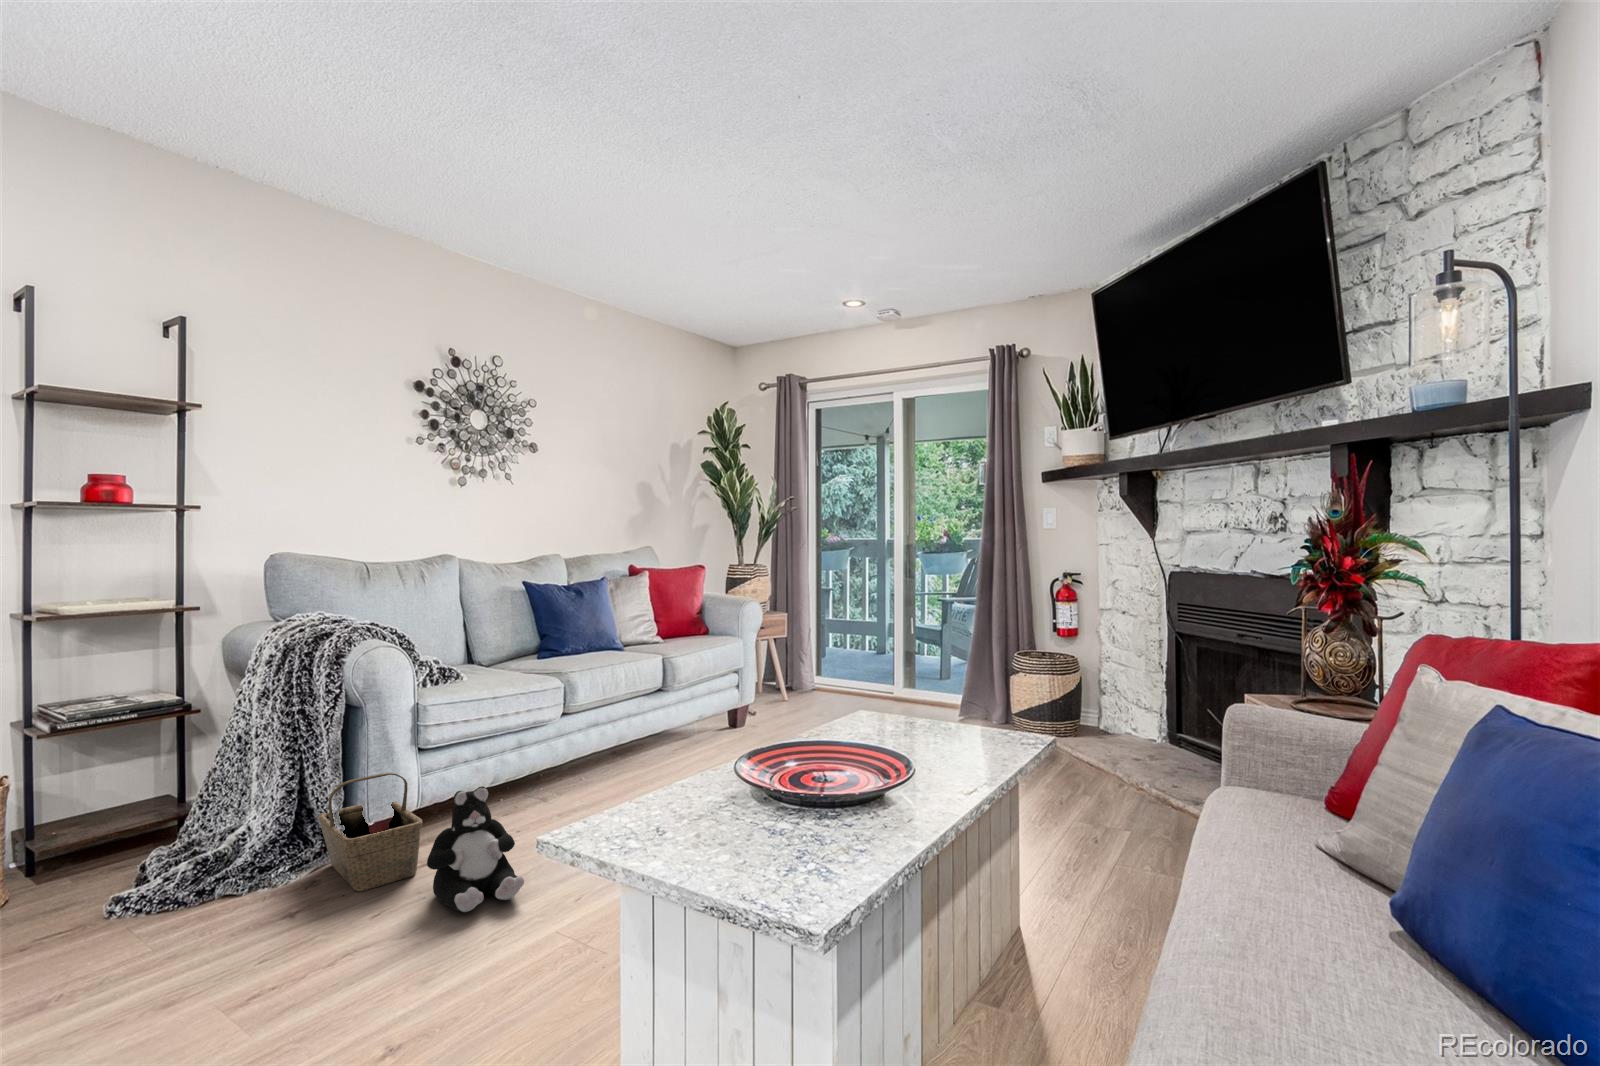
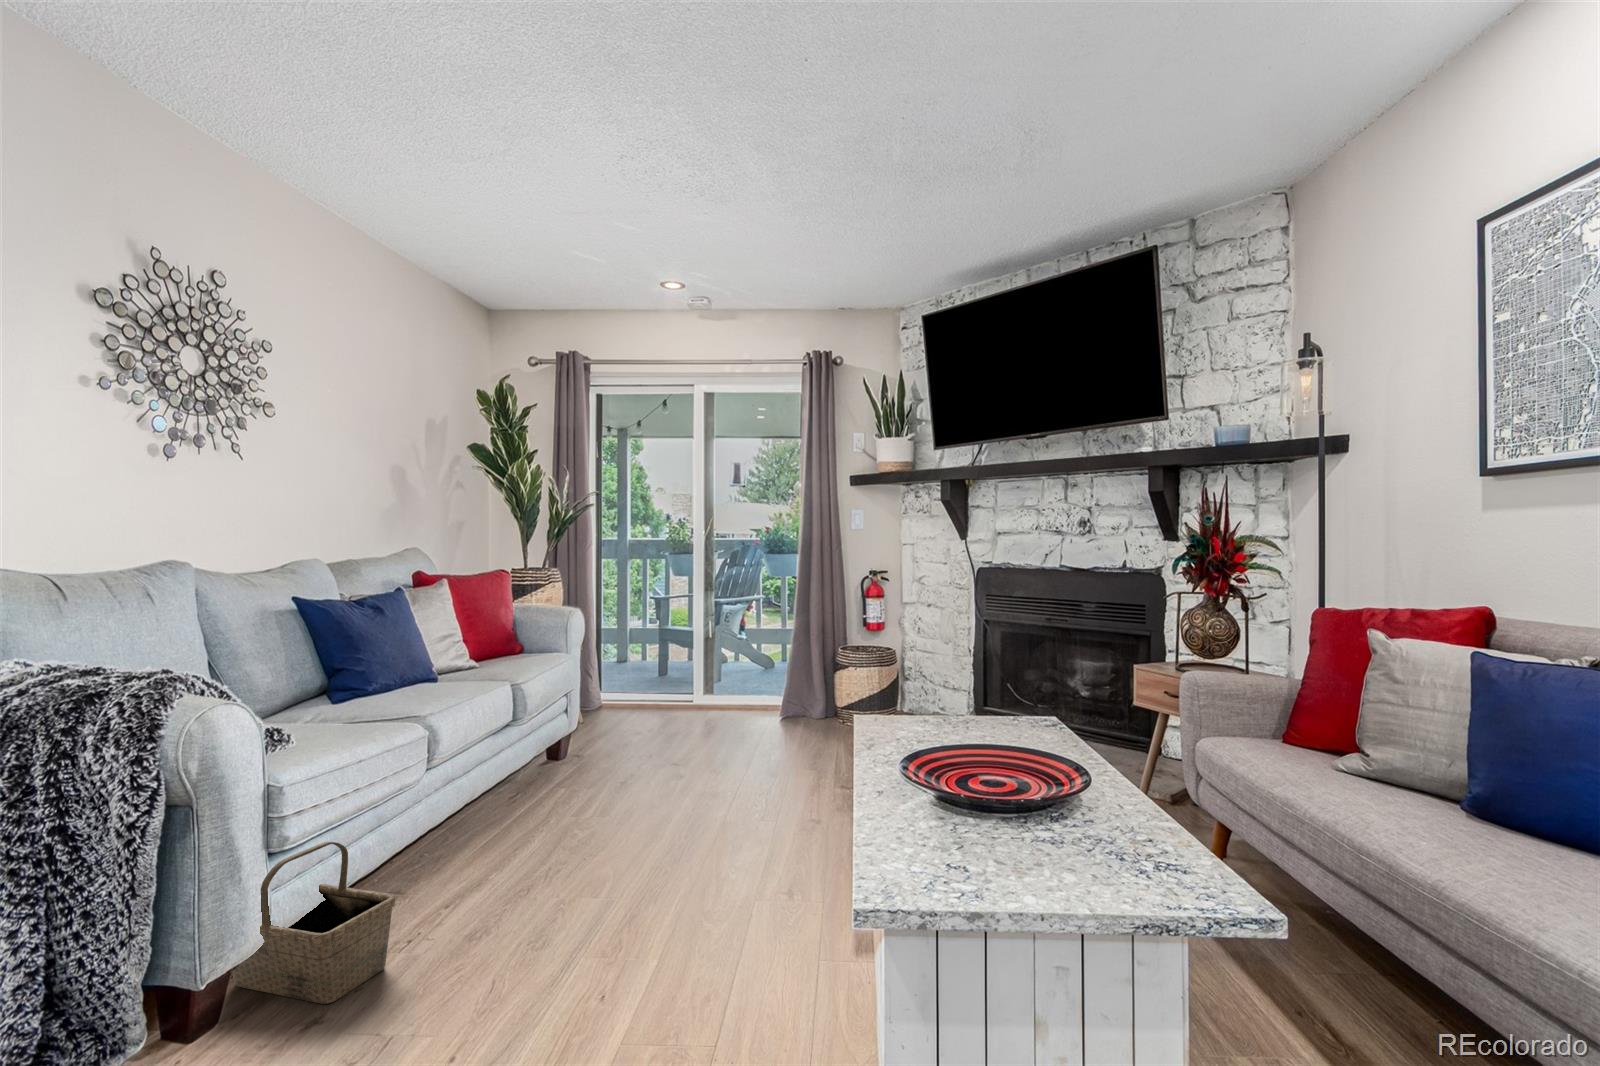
plush toy: present [427,786,524,912] -> none [444,835,573,988]

